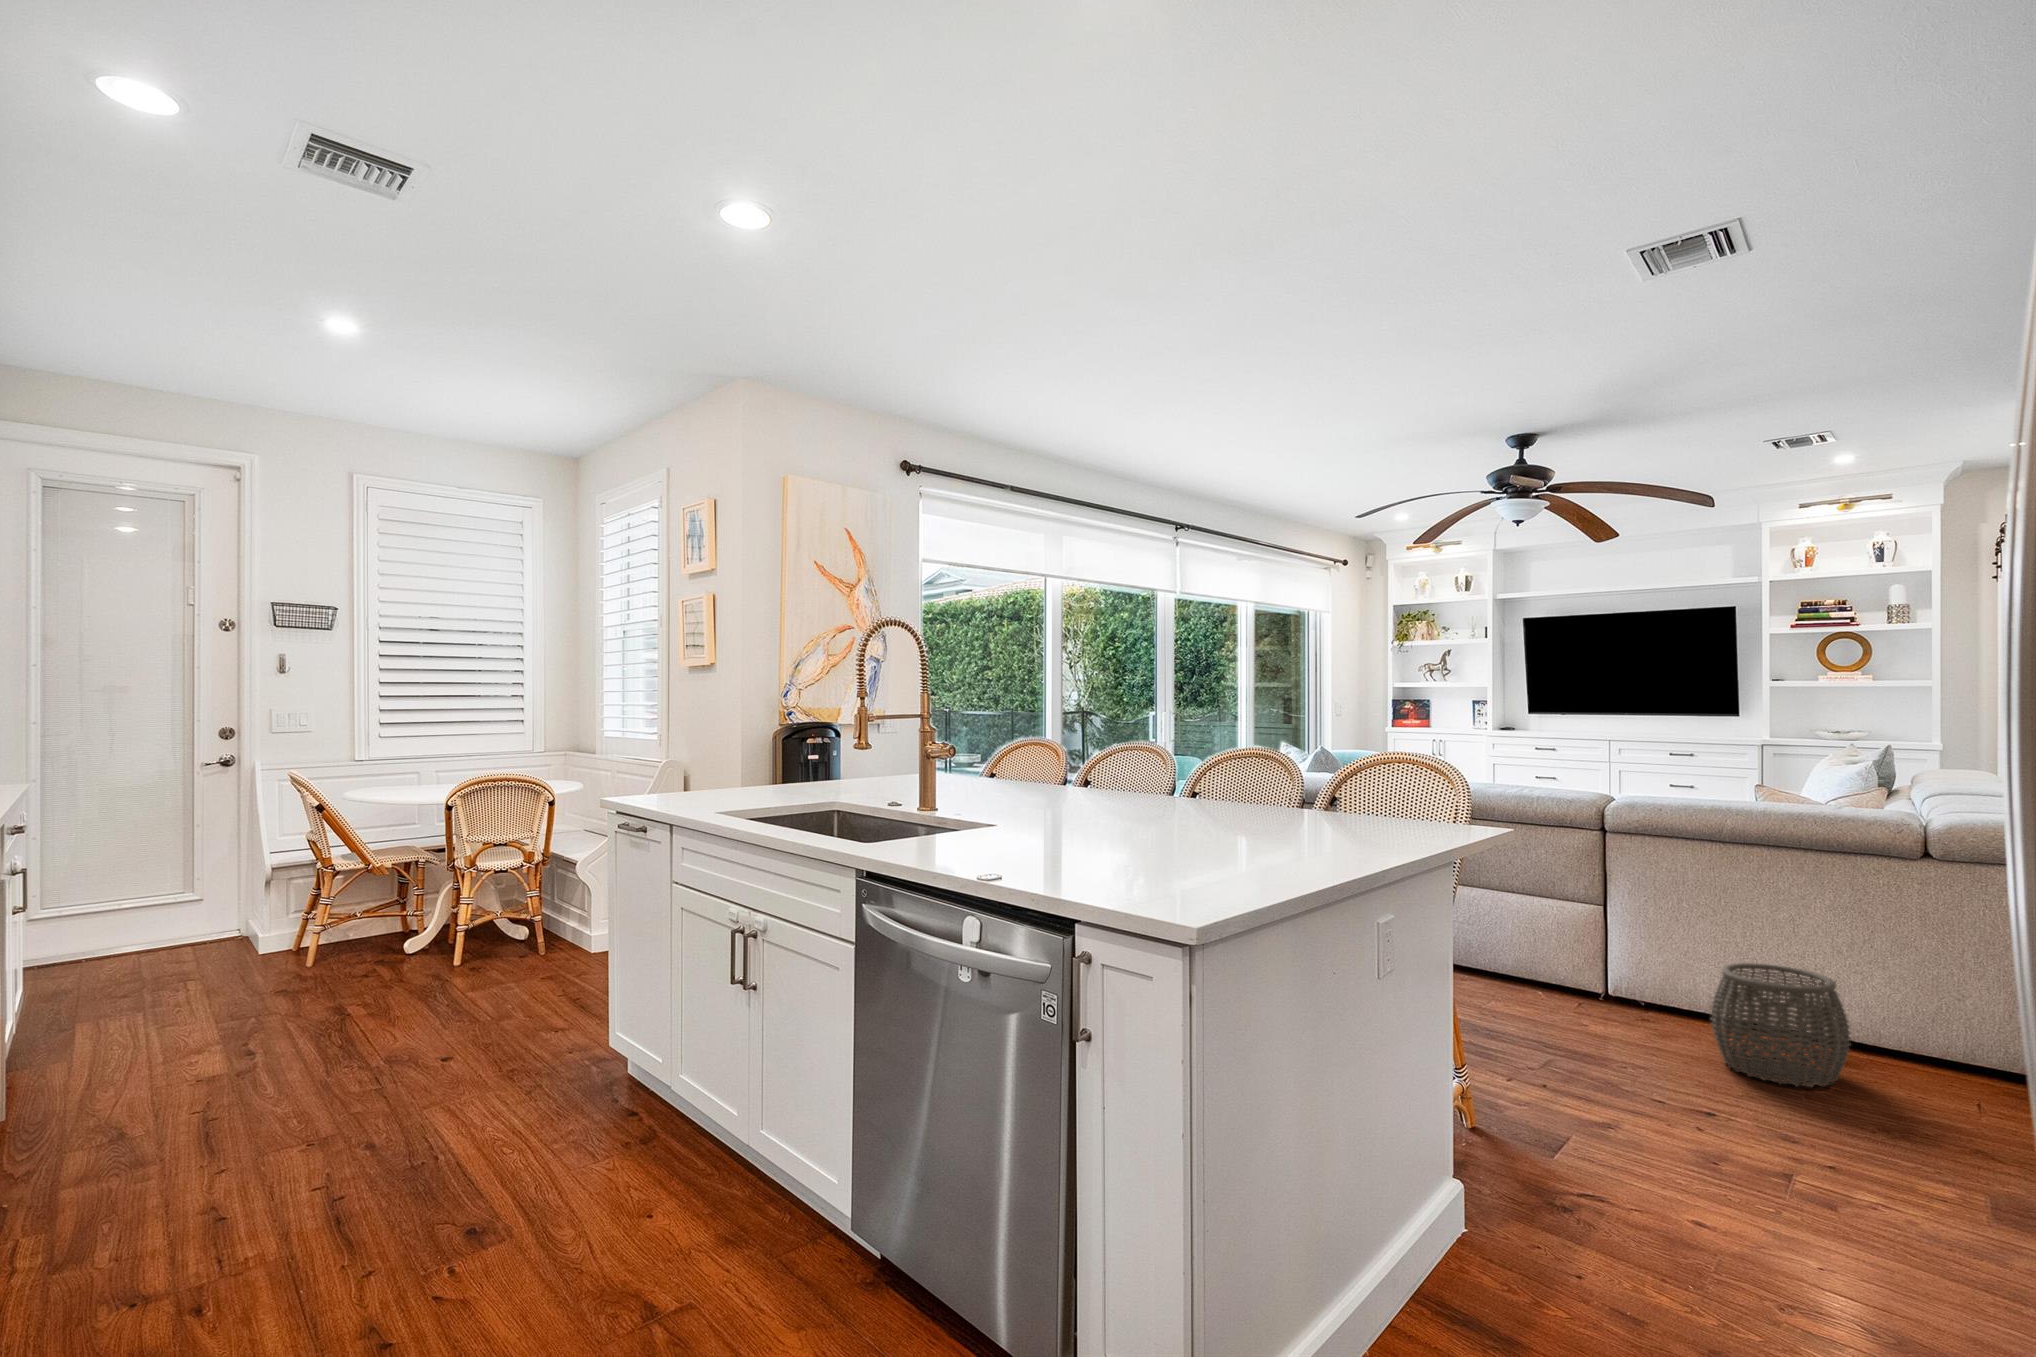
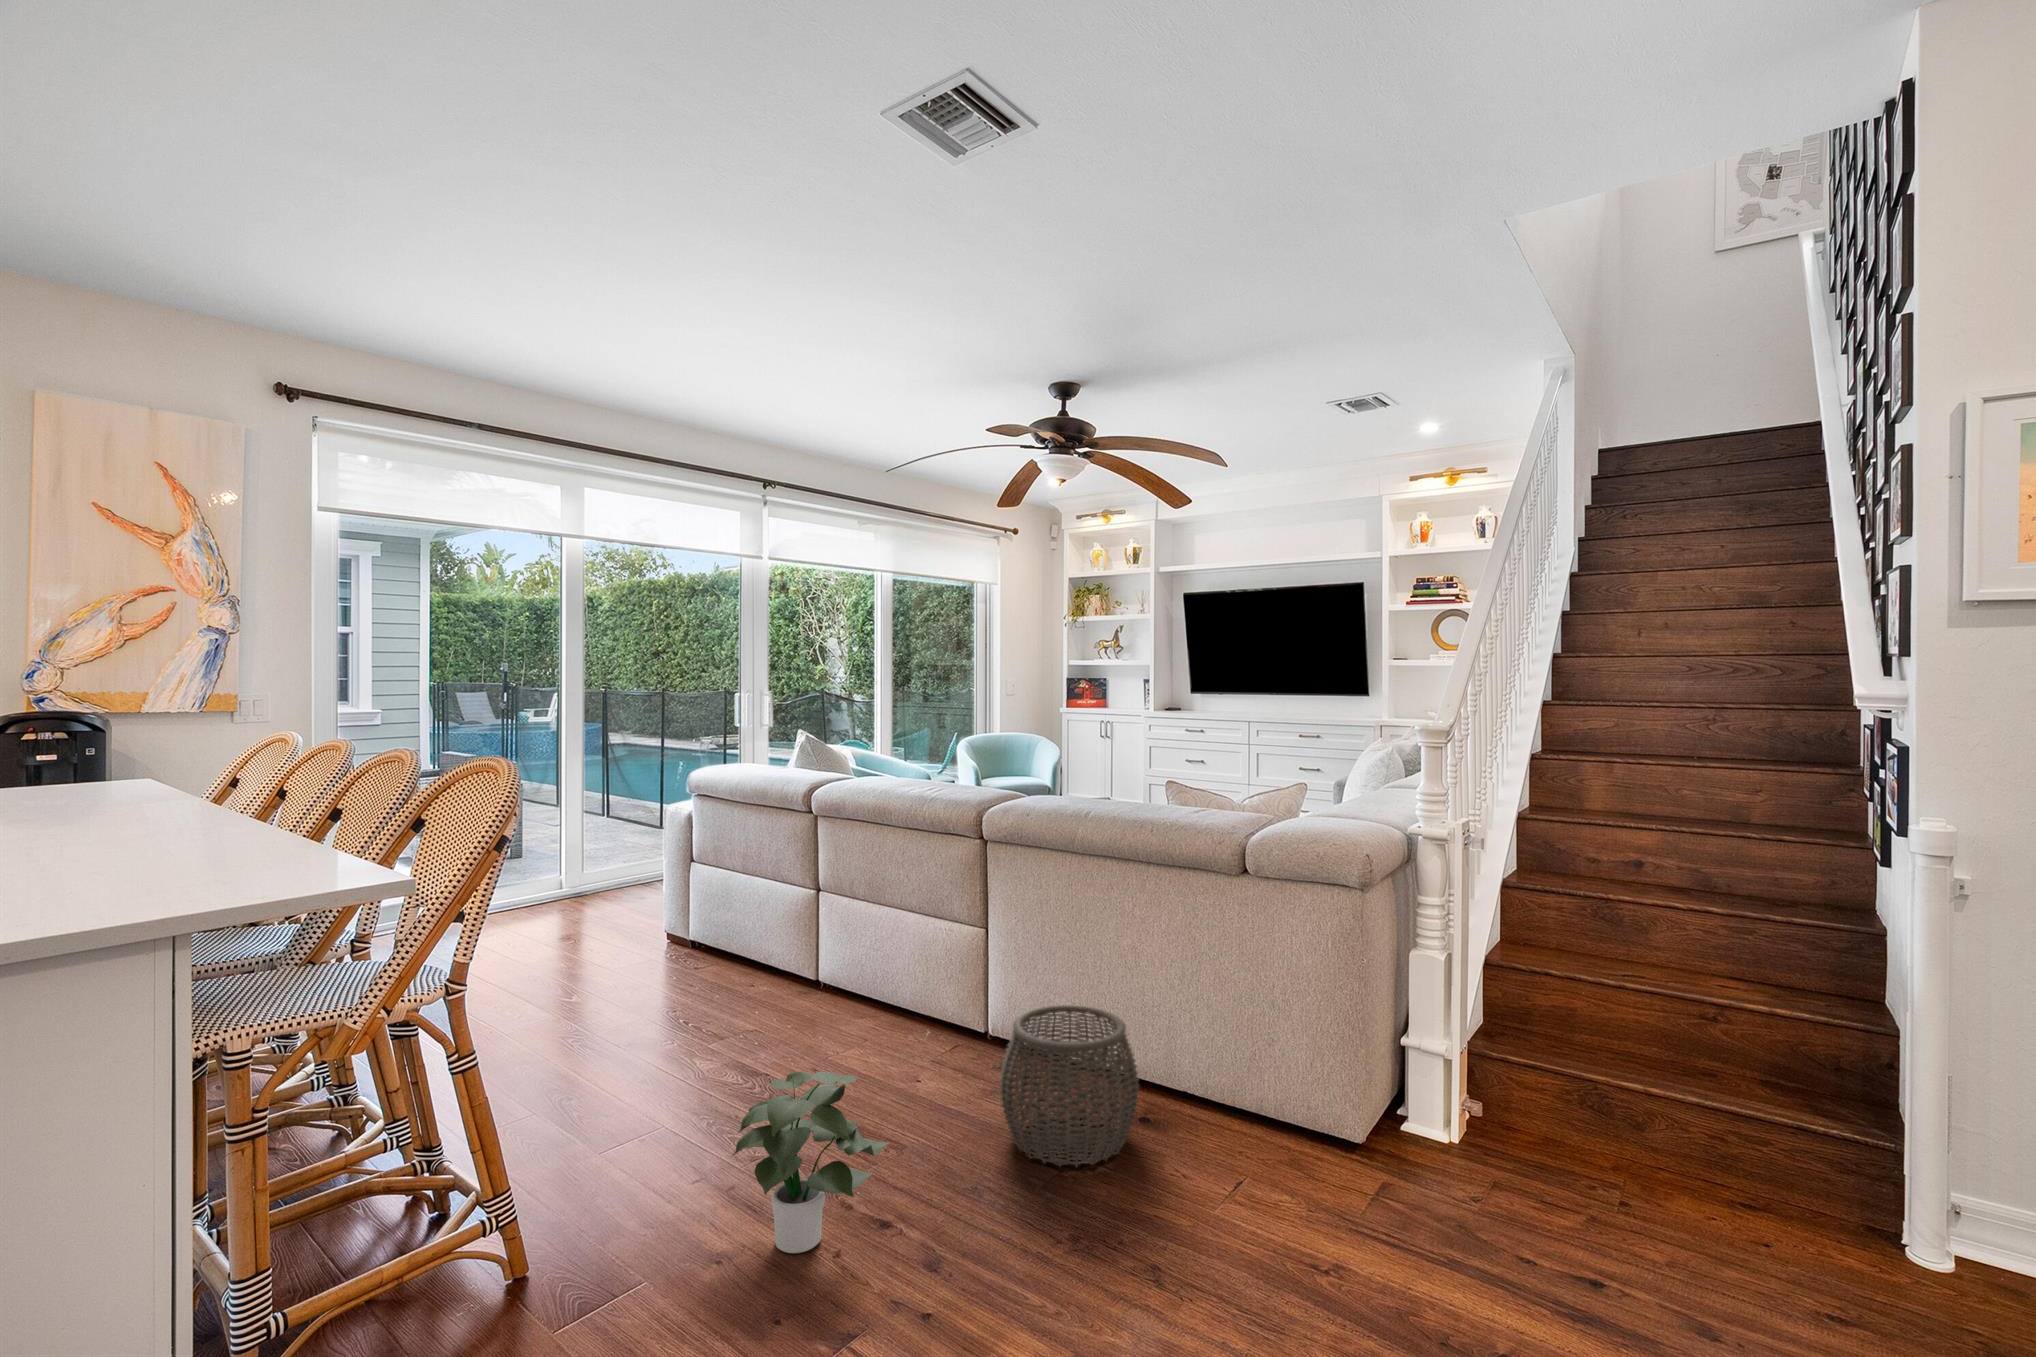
potted plant: none [1572,994,1716,1130] -> present [733,1071,889,1253]

